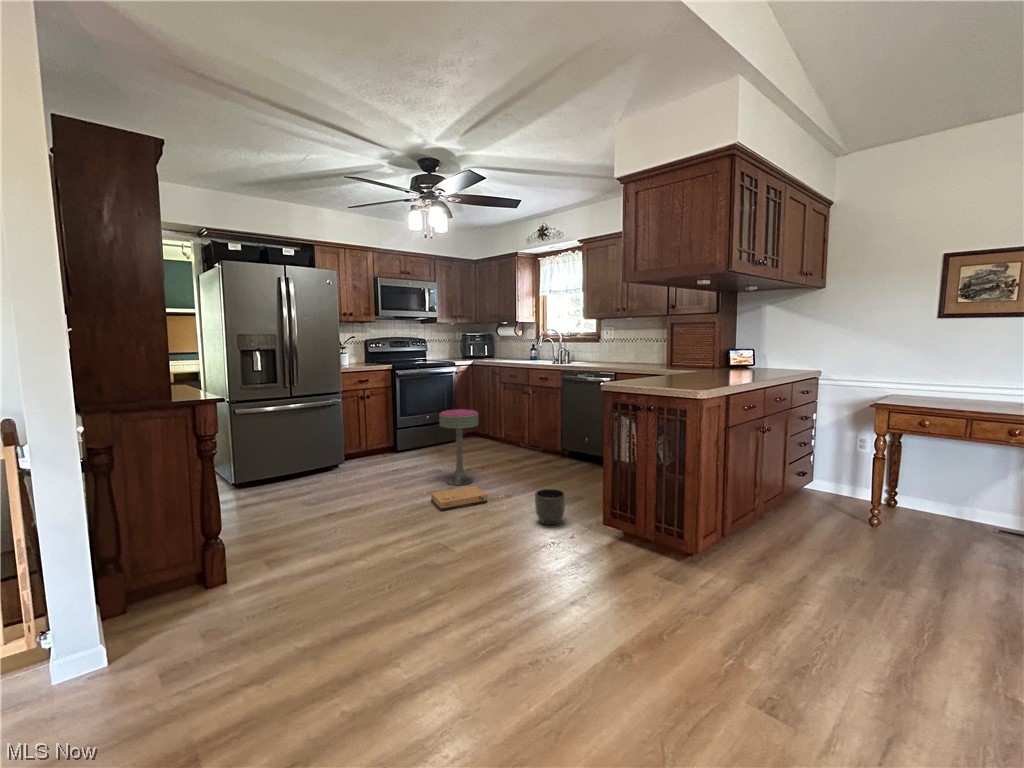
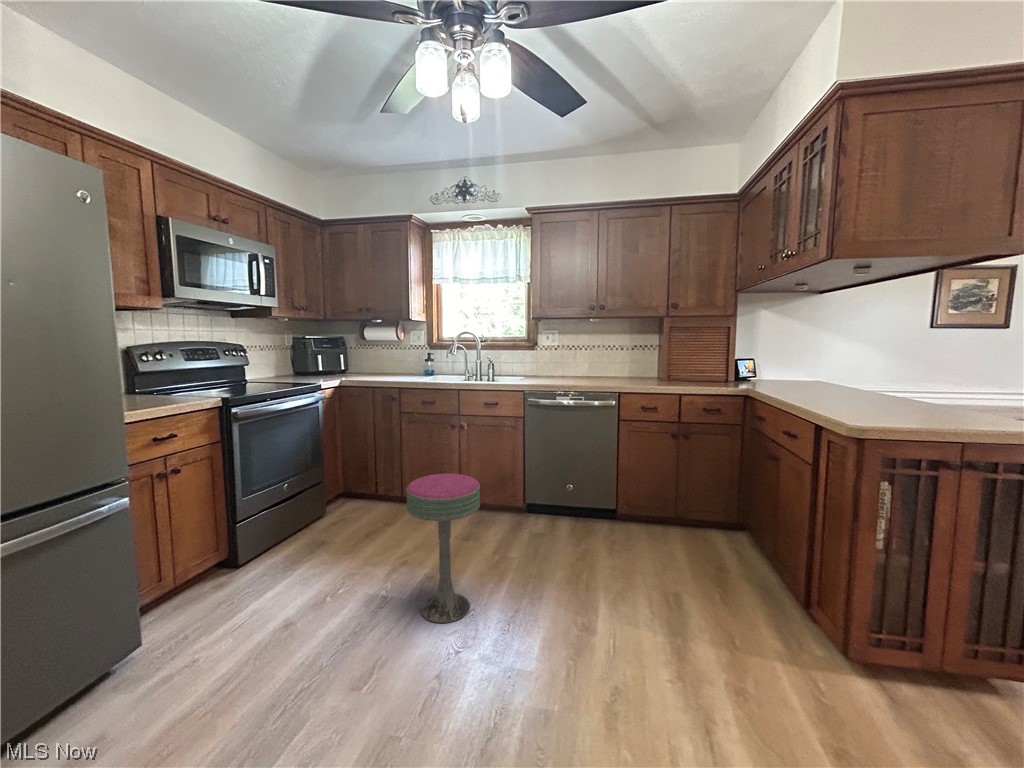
cardboard box: present [431,486,487,511] -> none [464,619,561,717]
planter: present [535,489,565,525] -> none [682,599,739,670]

